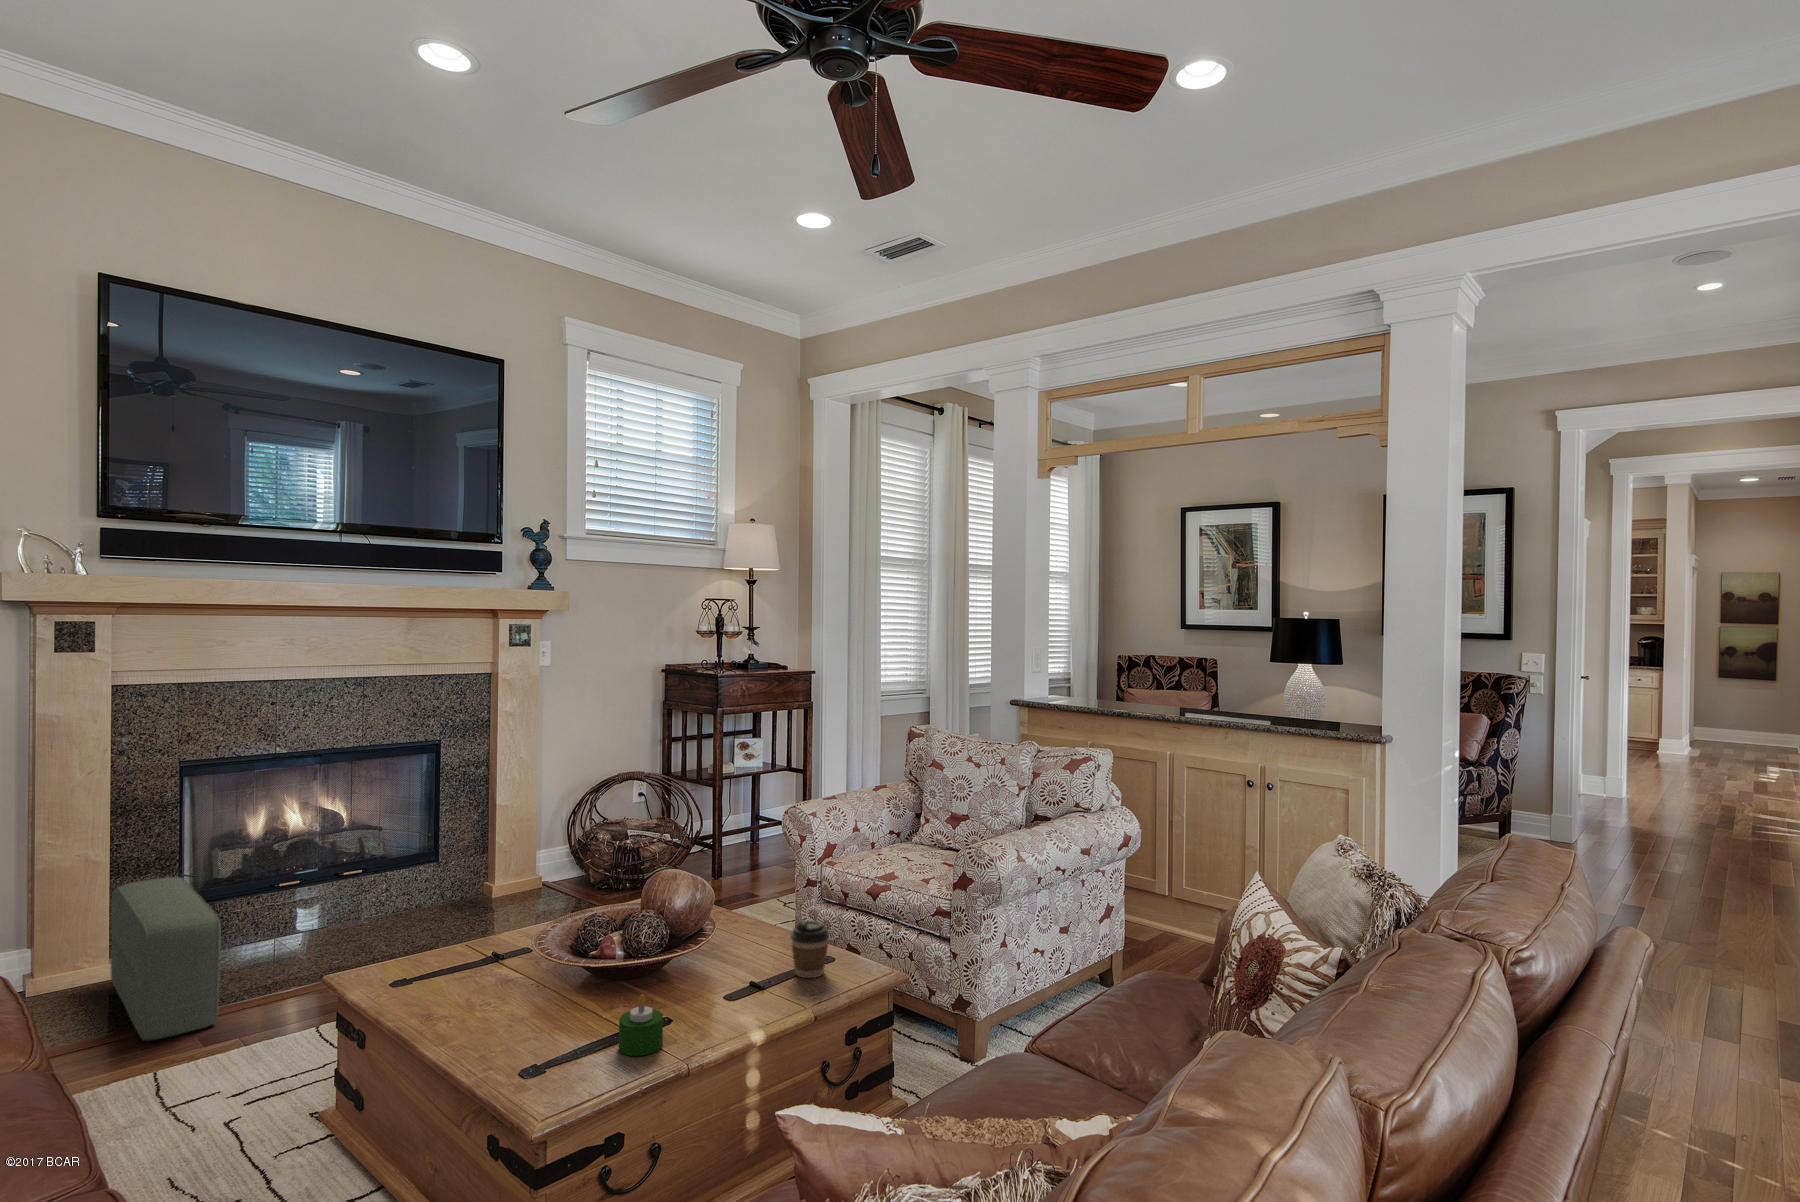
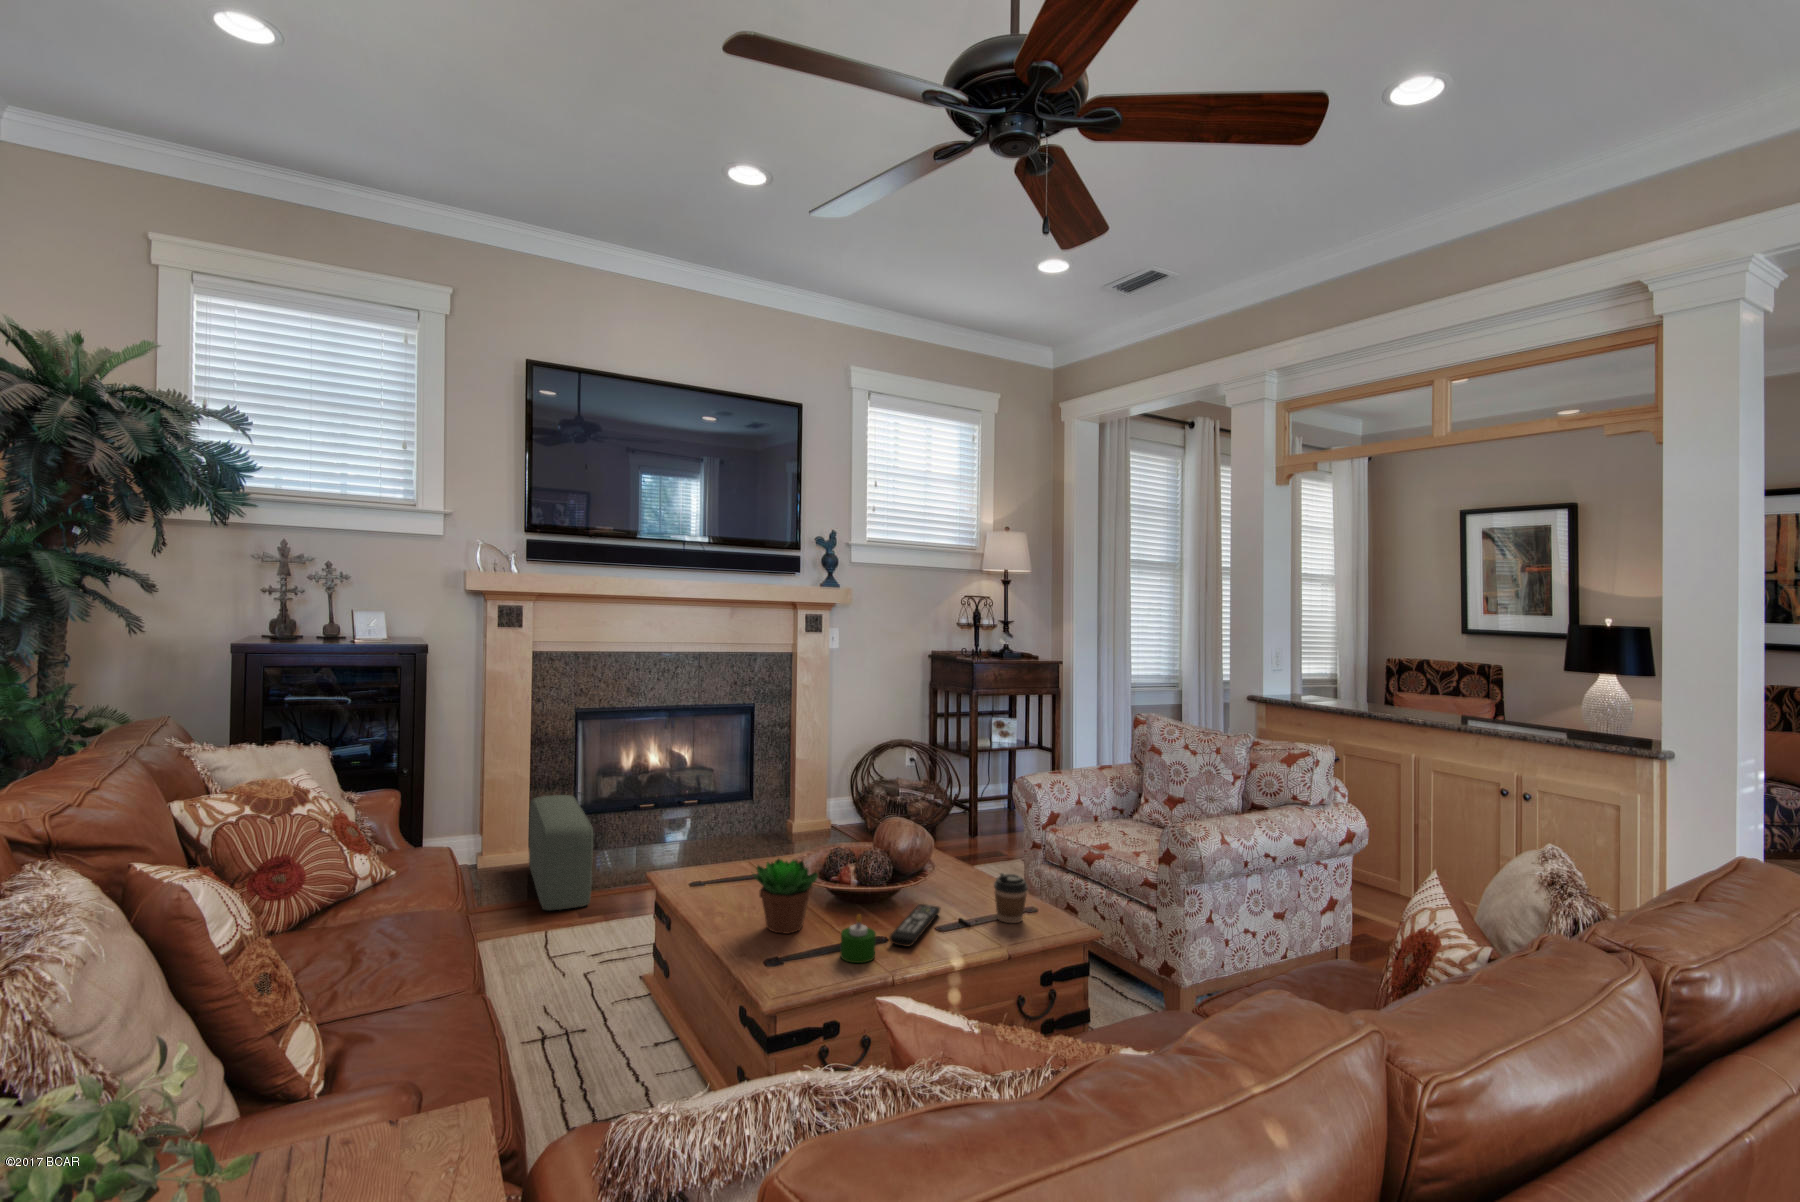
succulent plant: none [491,934,578,1032] -> present [753,859,818,934]
remote control: none [677,969,729,1025] -> present [890,904,940,946]

